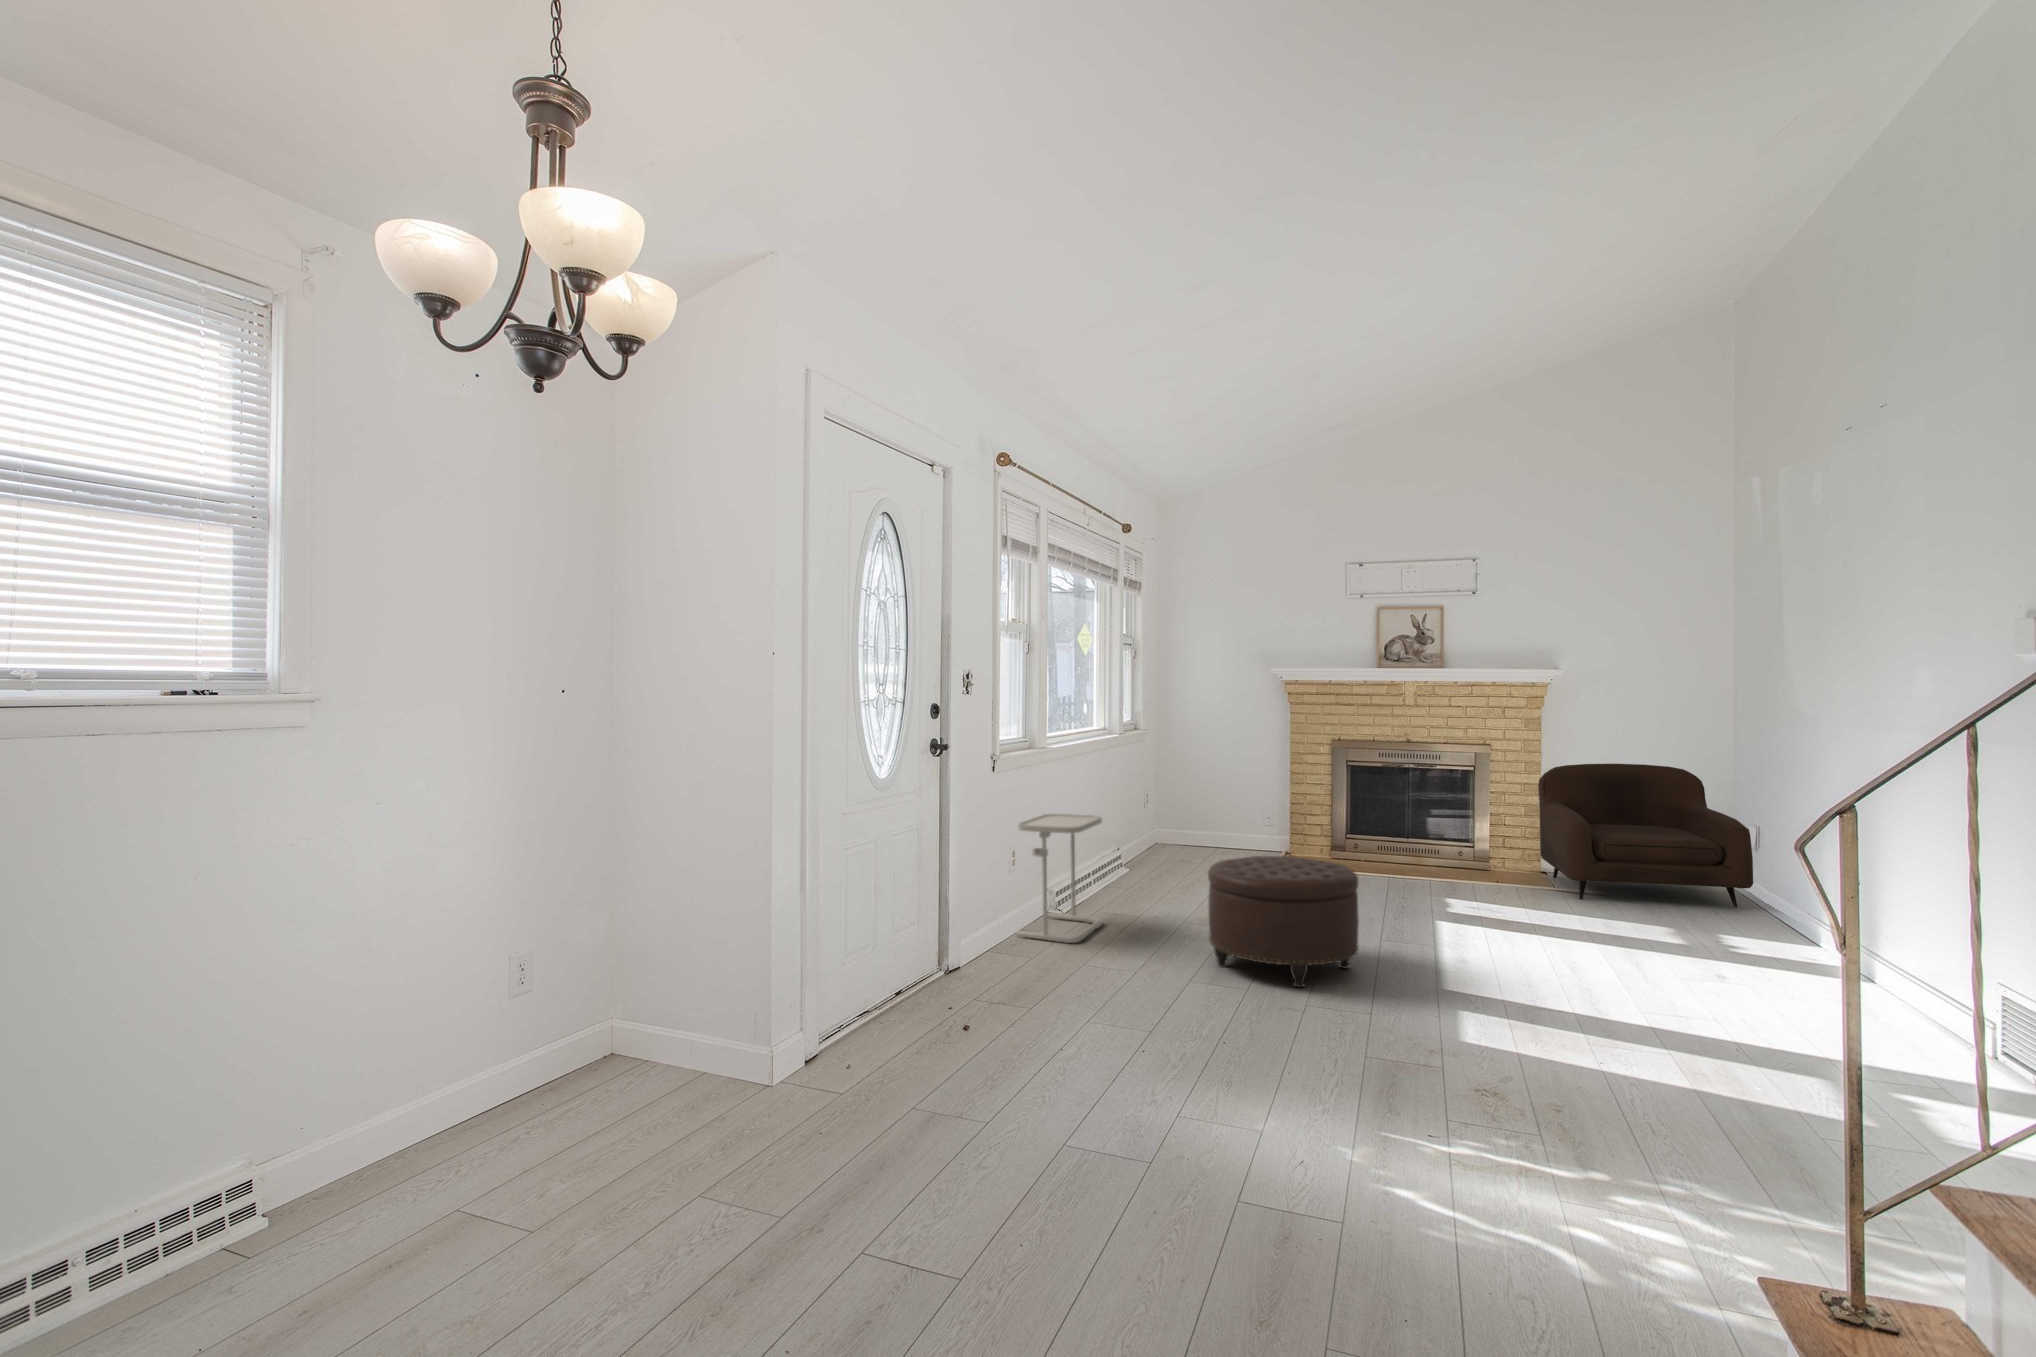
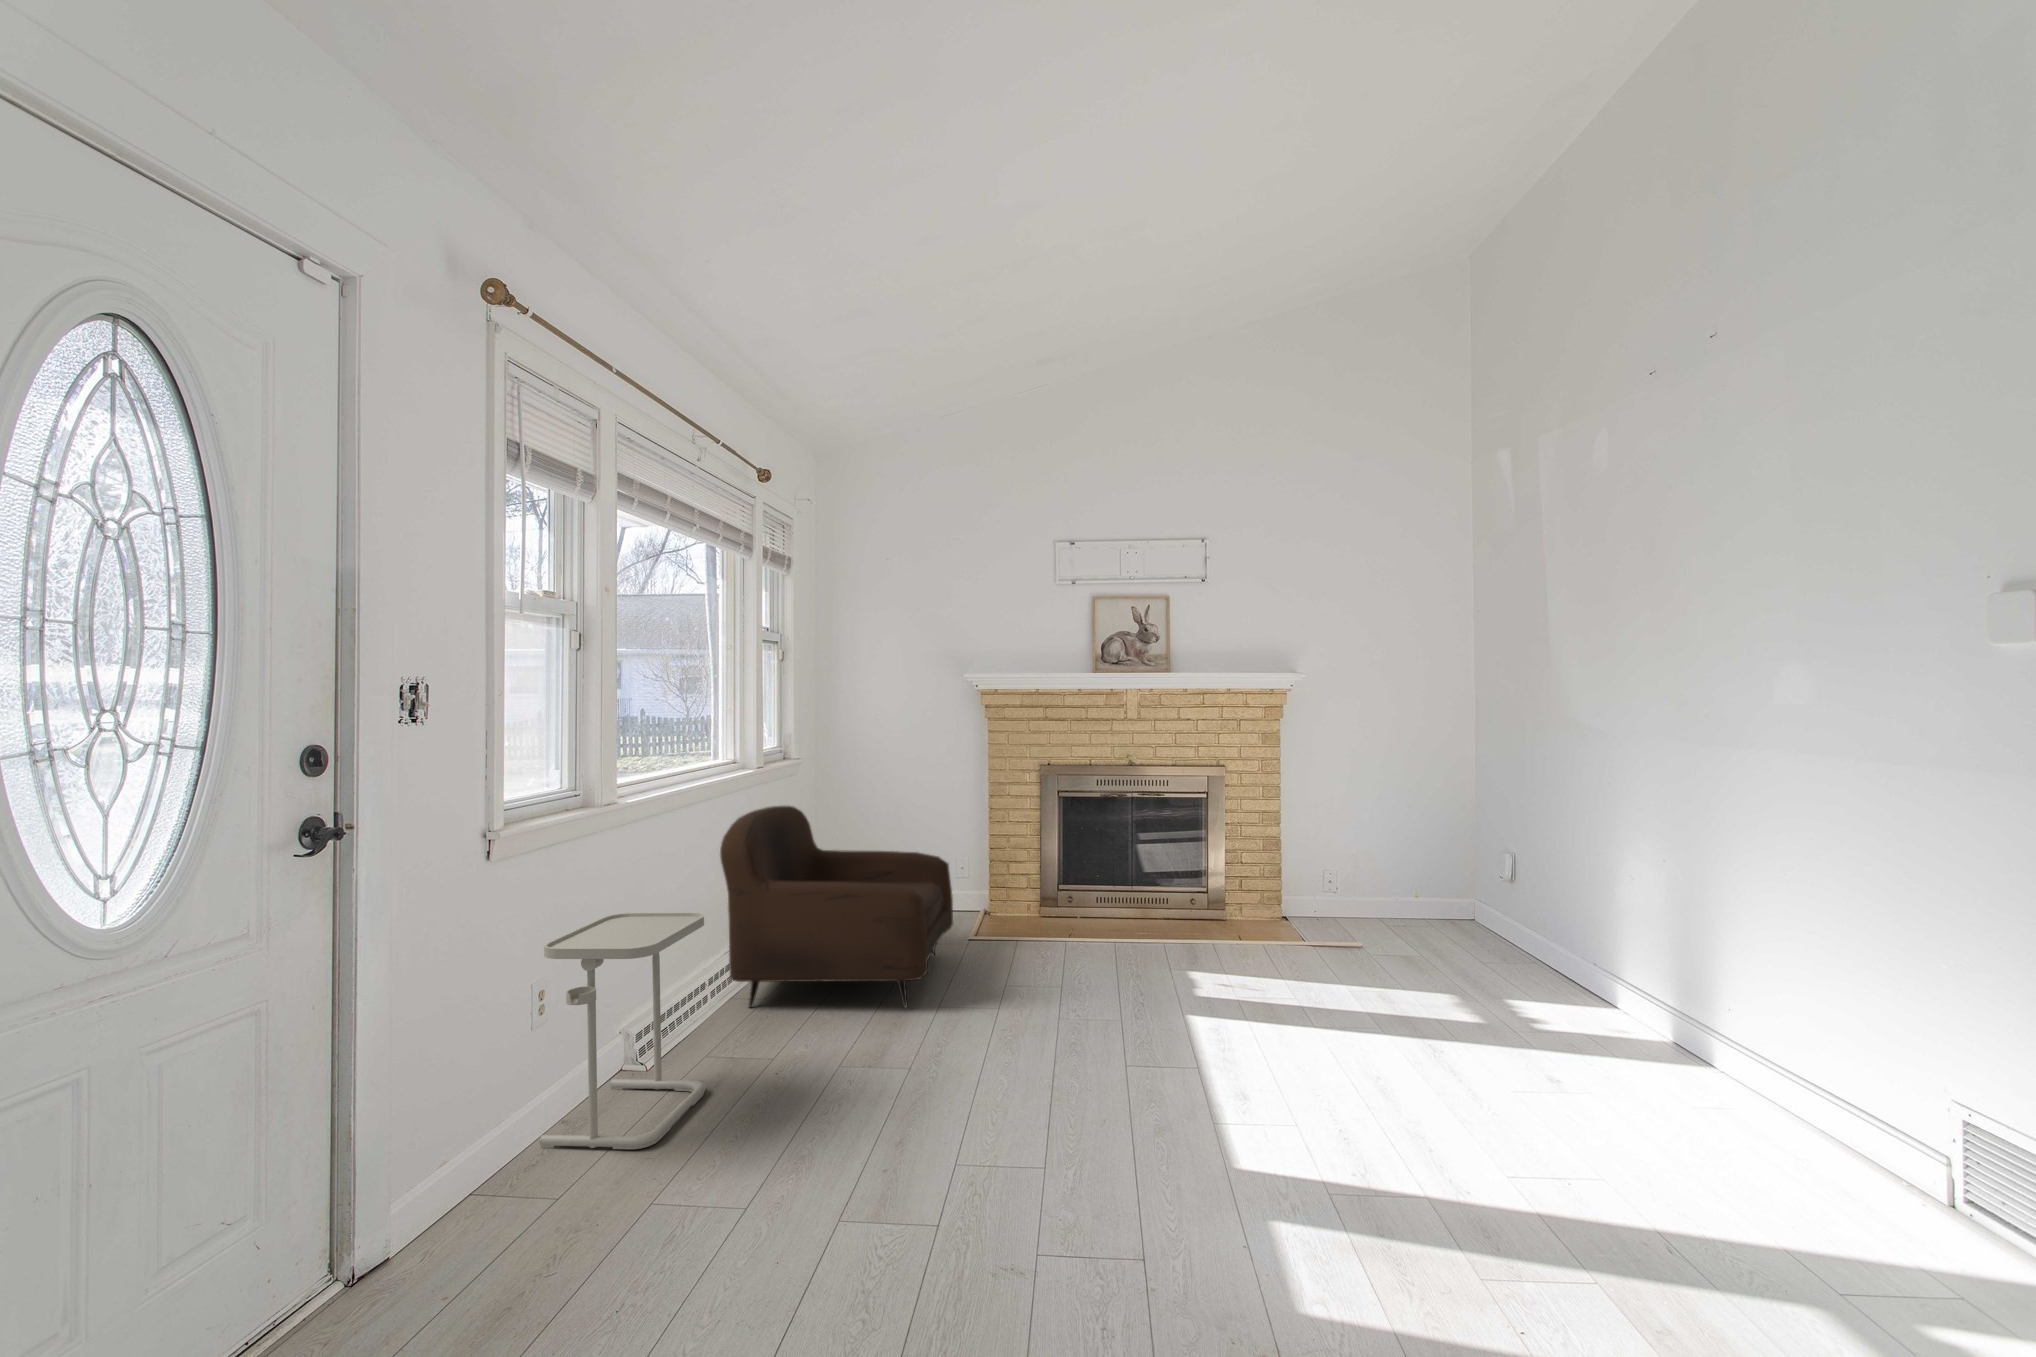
armchair: present [1538,764,1753,907] -> present [720,806,953,1008]
ottoman: present [1208,856,1359,987] -> none [873,964,1109,1206]

